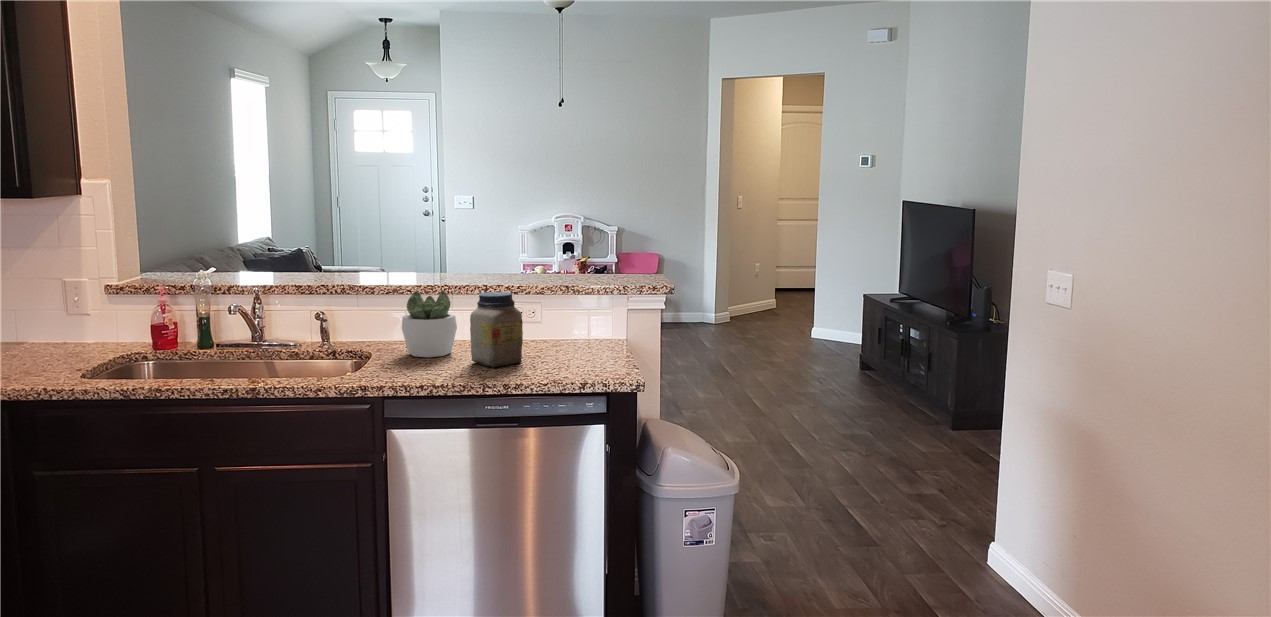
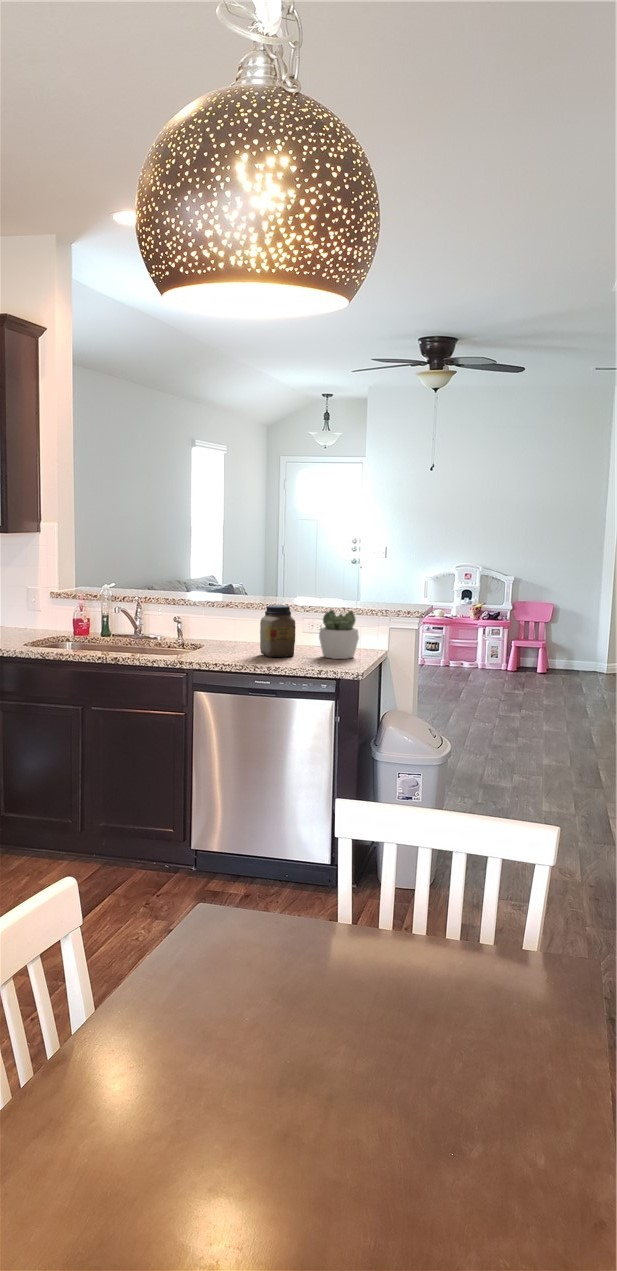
succulent plant: present [402,291,457,358] -> present [319,610,359,659]

